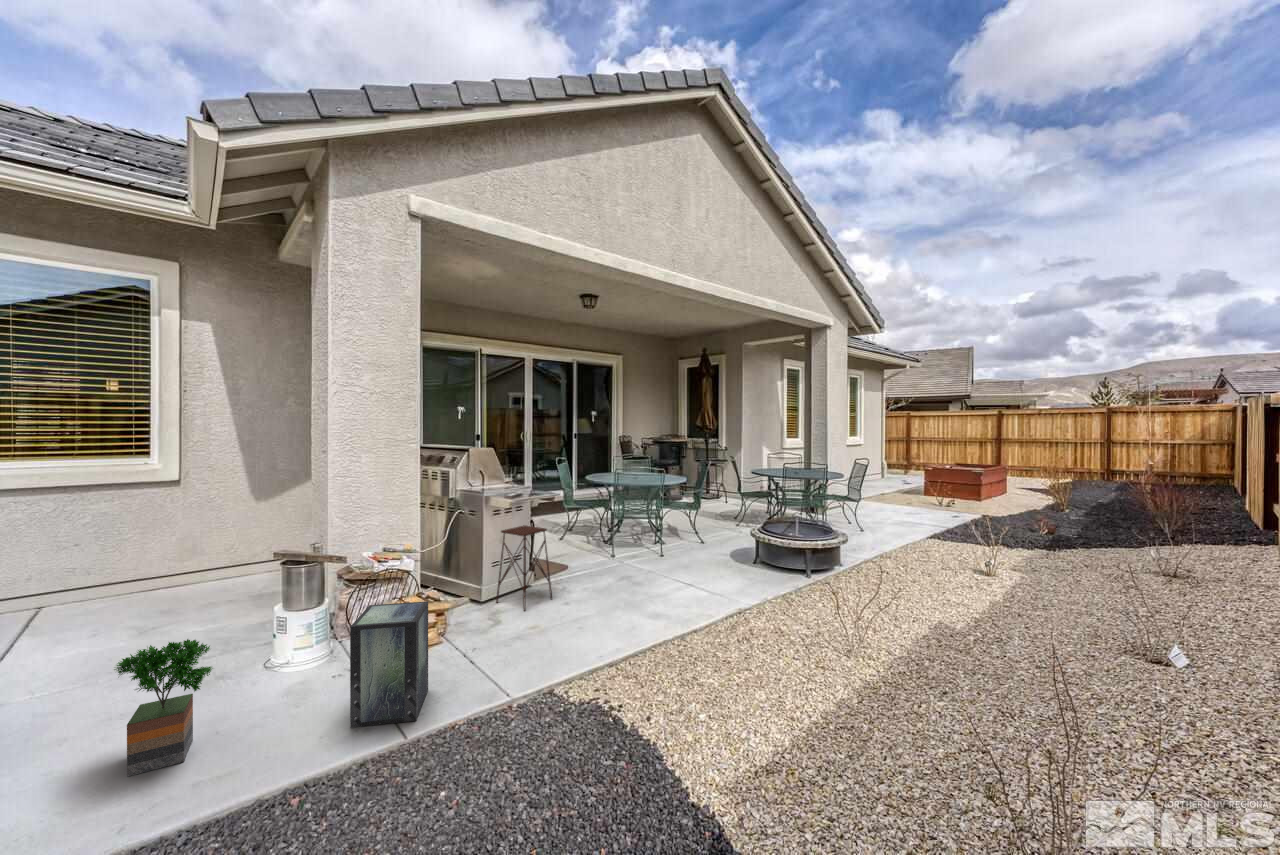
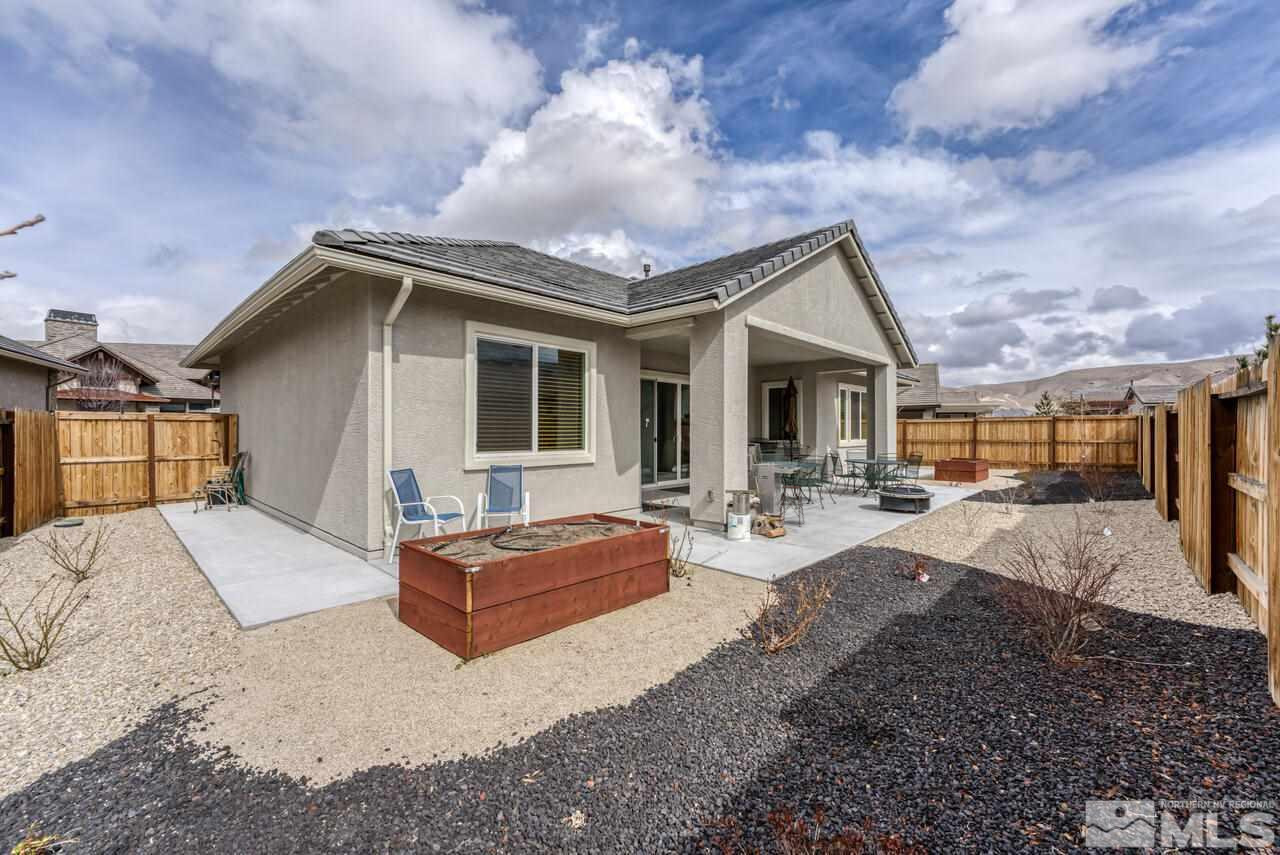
storage box: present [350,601,428,728] -> none [795,507,830,552]
potted tree: present [114,639,213,777] -> none [745,515,780,559]

